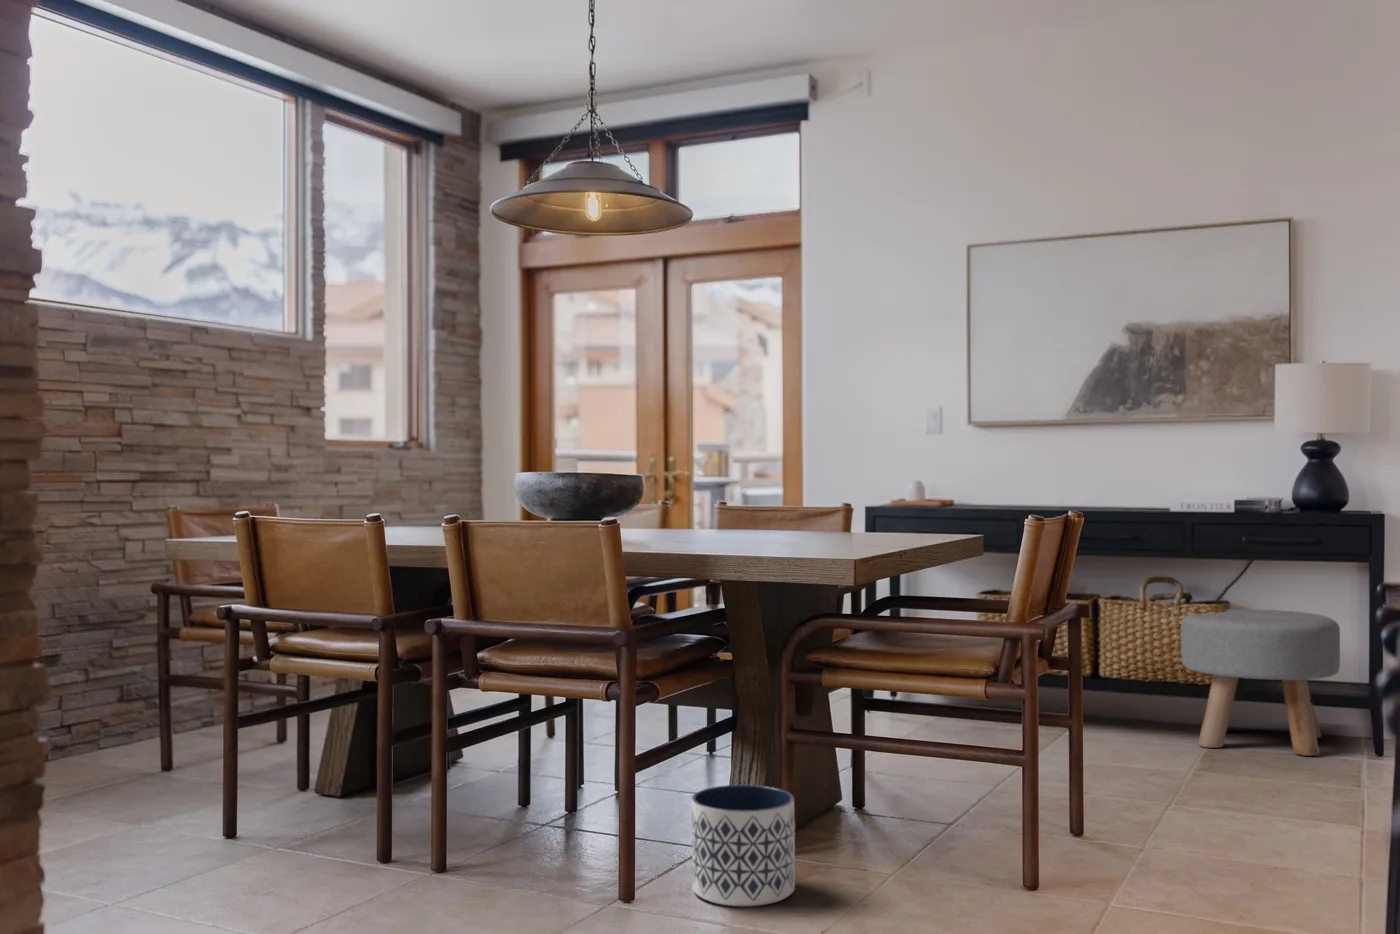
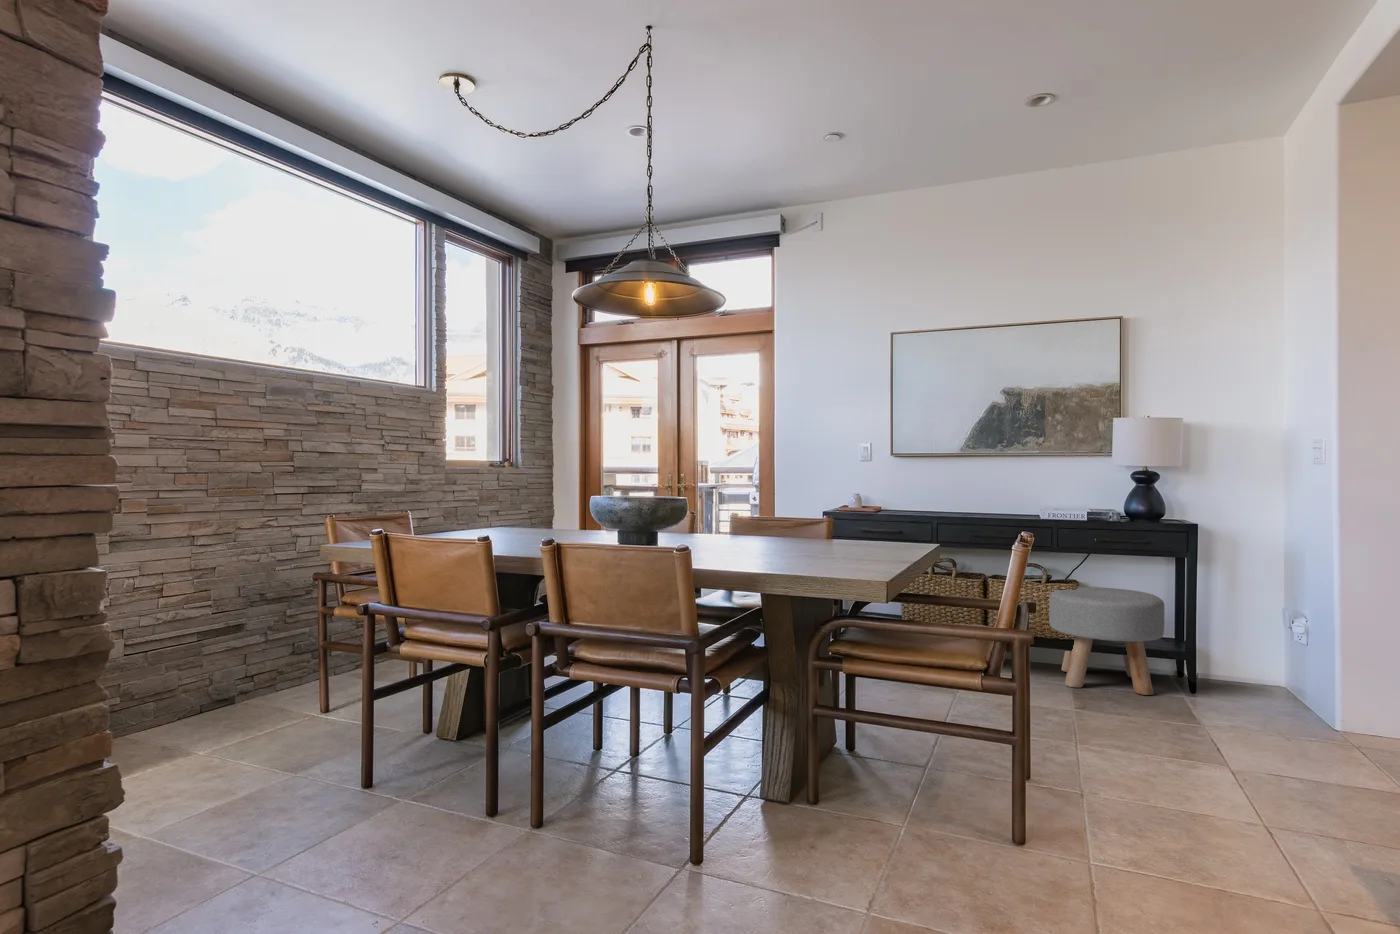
planter: present [692,785,795,907] -> none [746,755,829,866]

